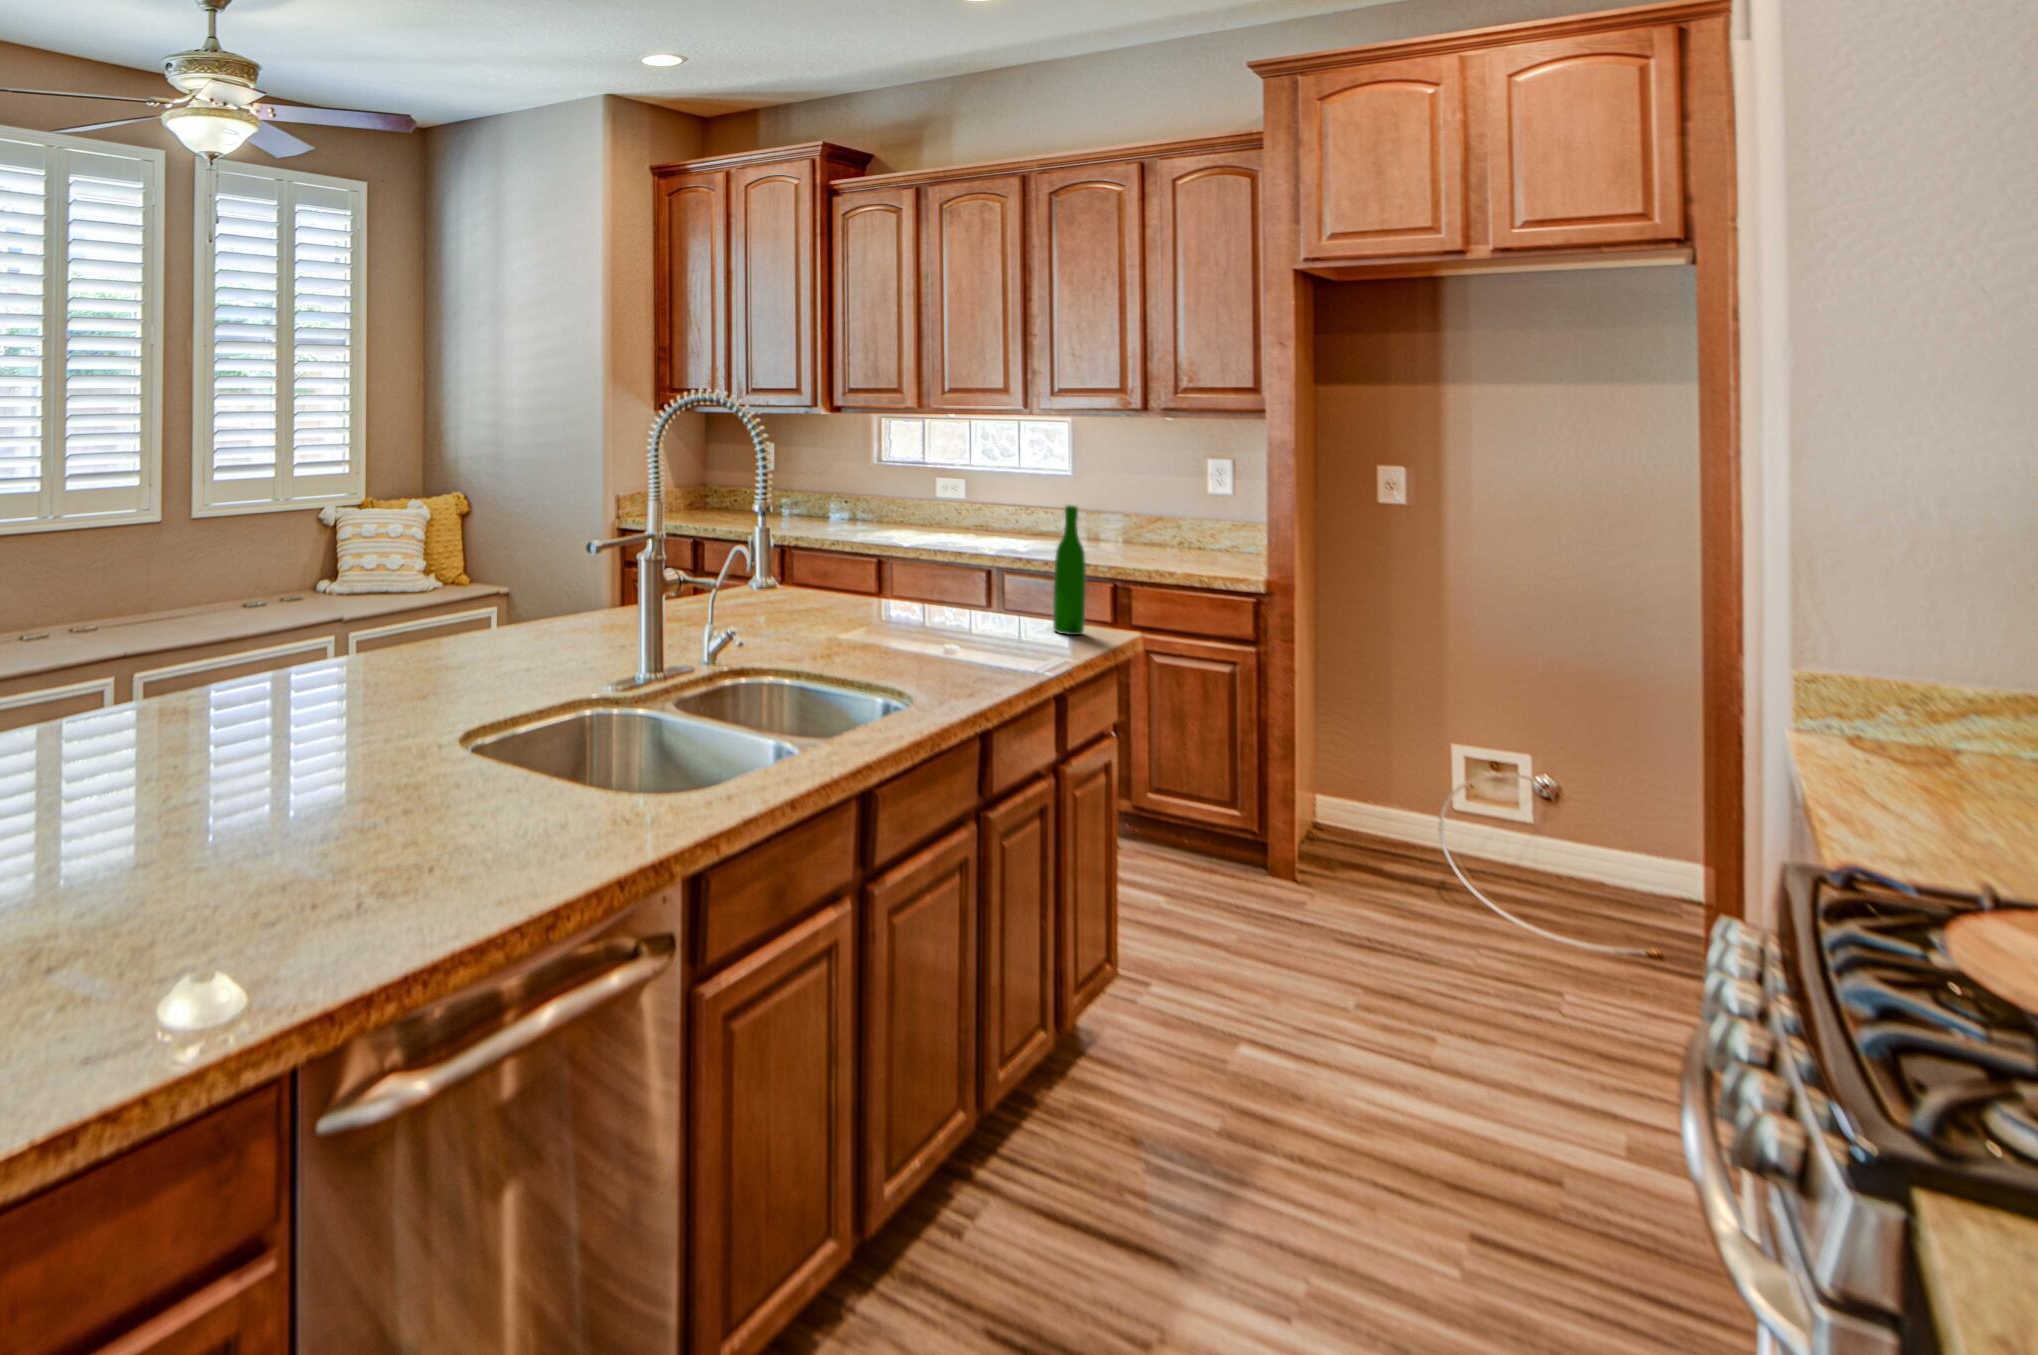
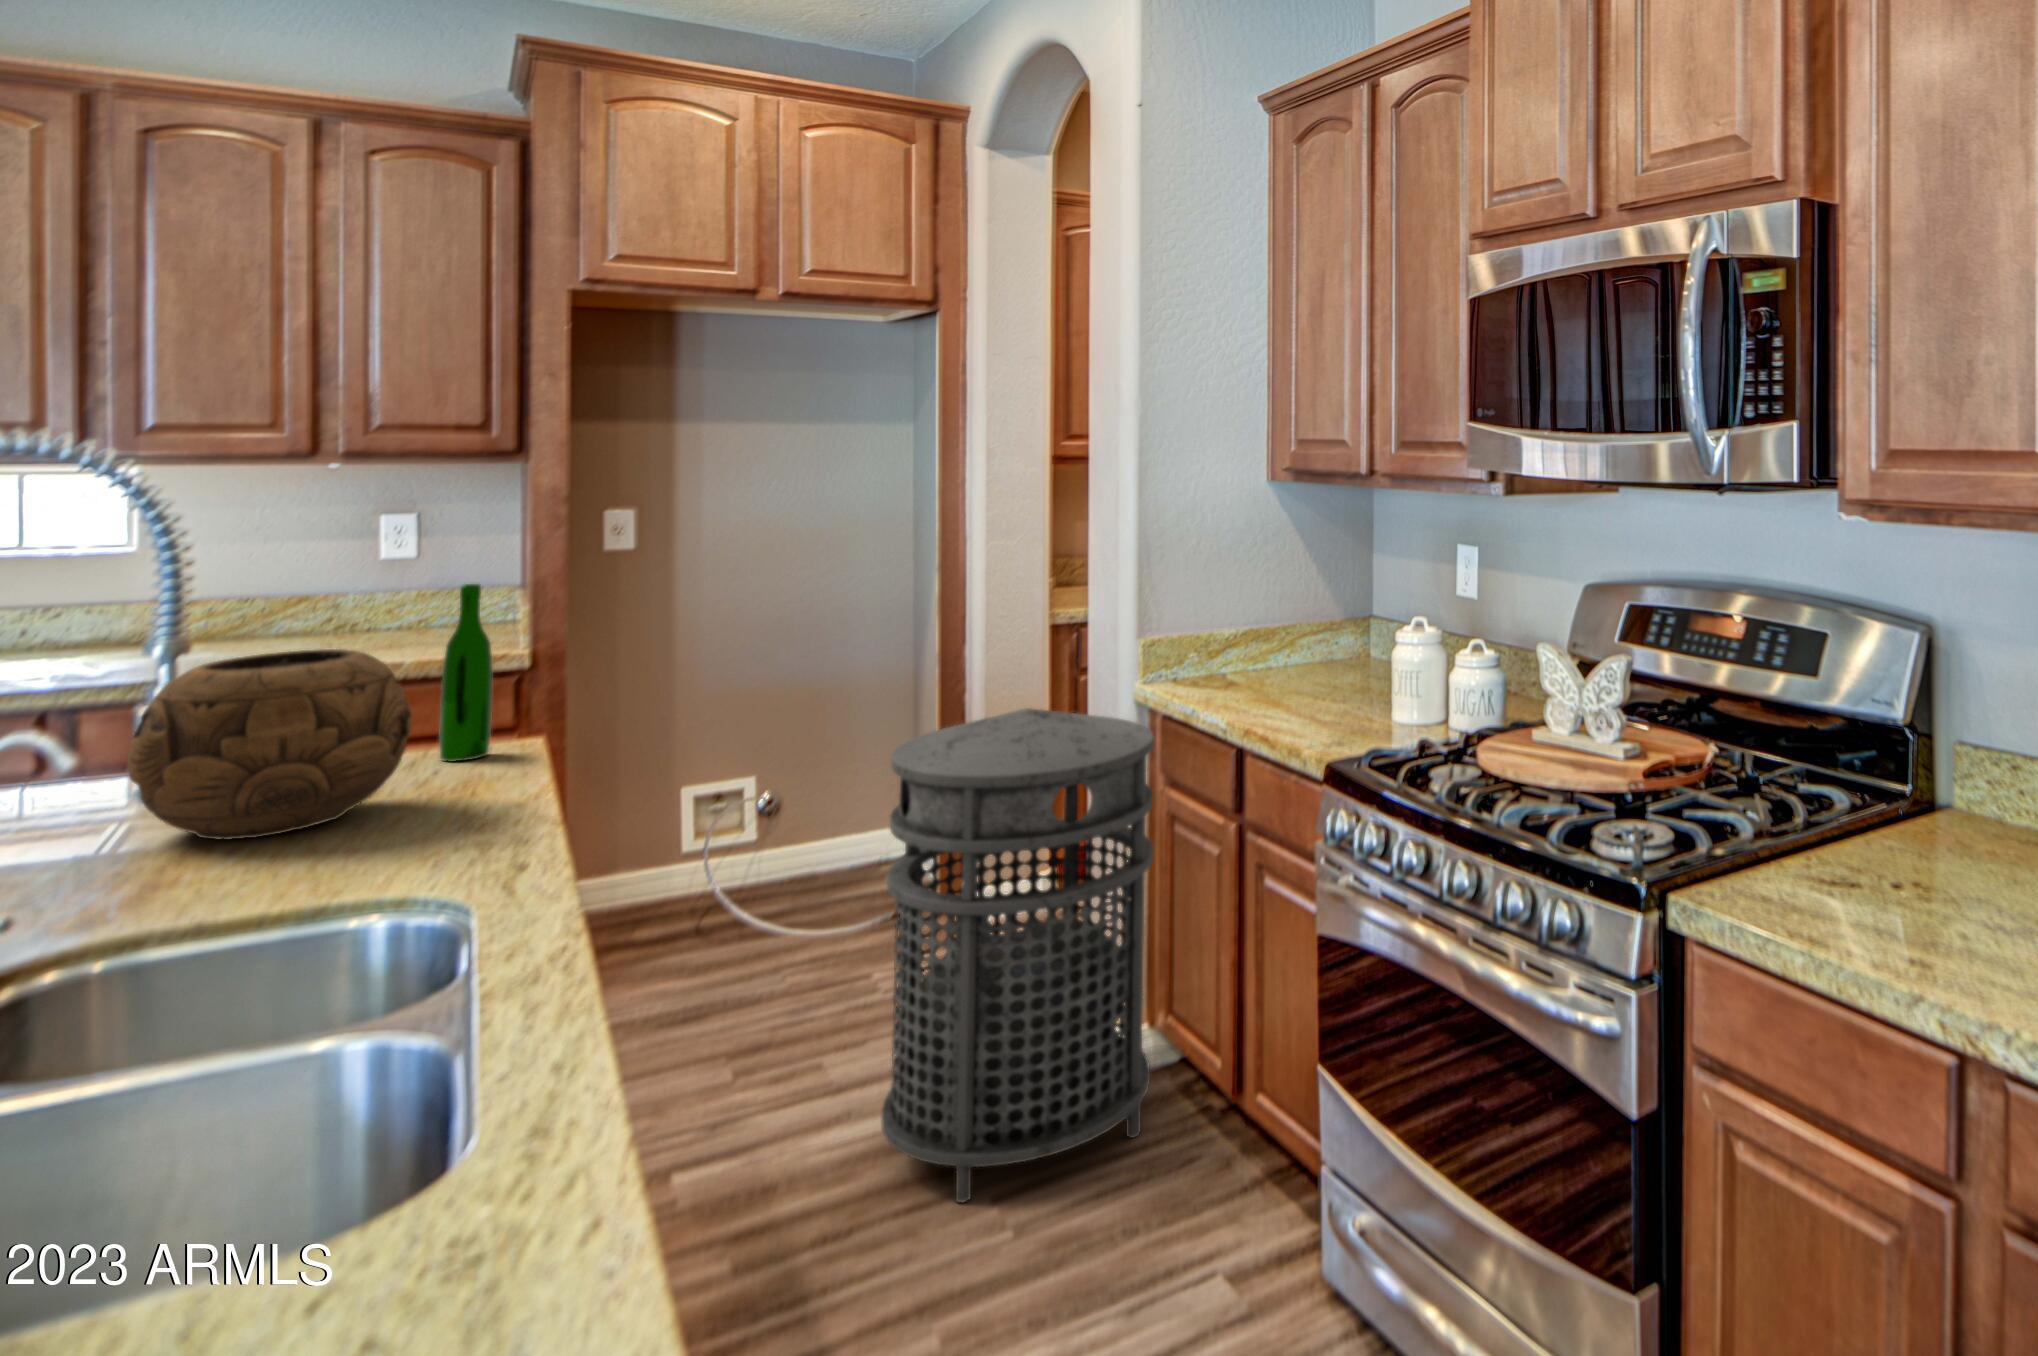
decorative bowl: none [850,529,987,643] -> present [127,649,412,840]
trash can: none [1399,732,1767,1299] -> present [881,708,1154,1202]

